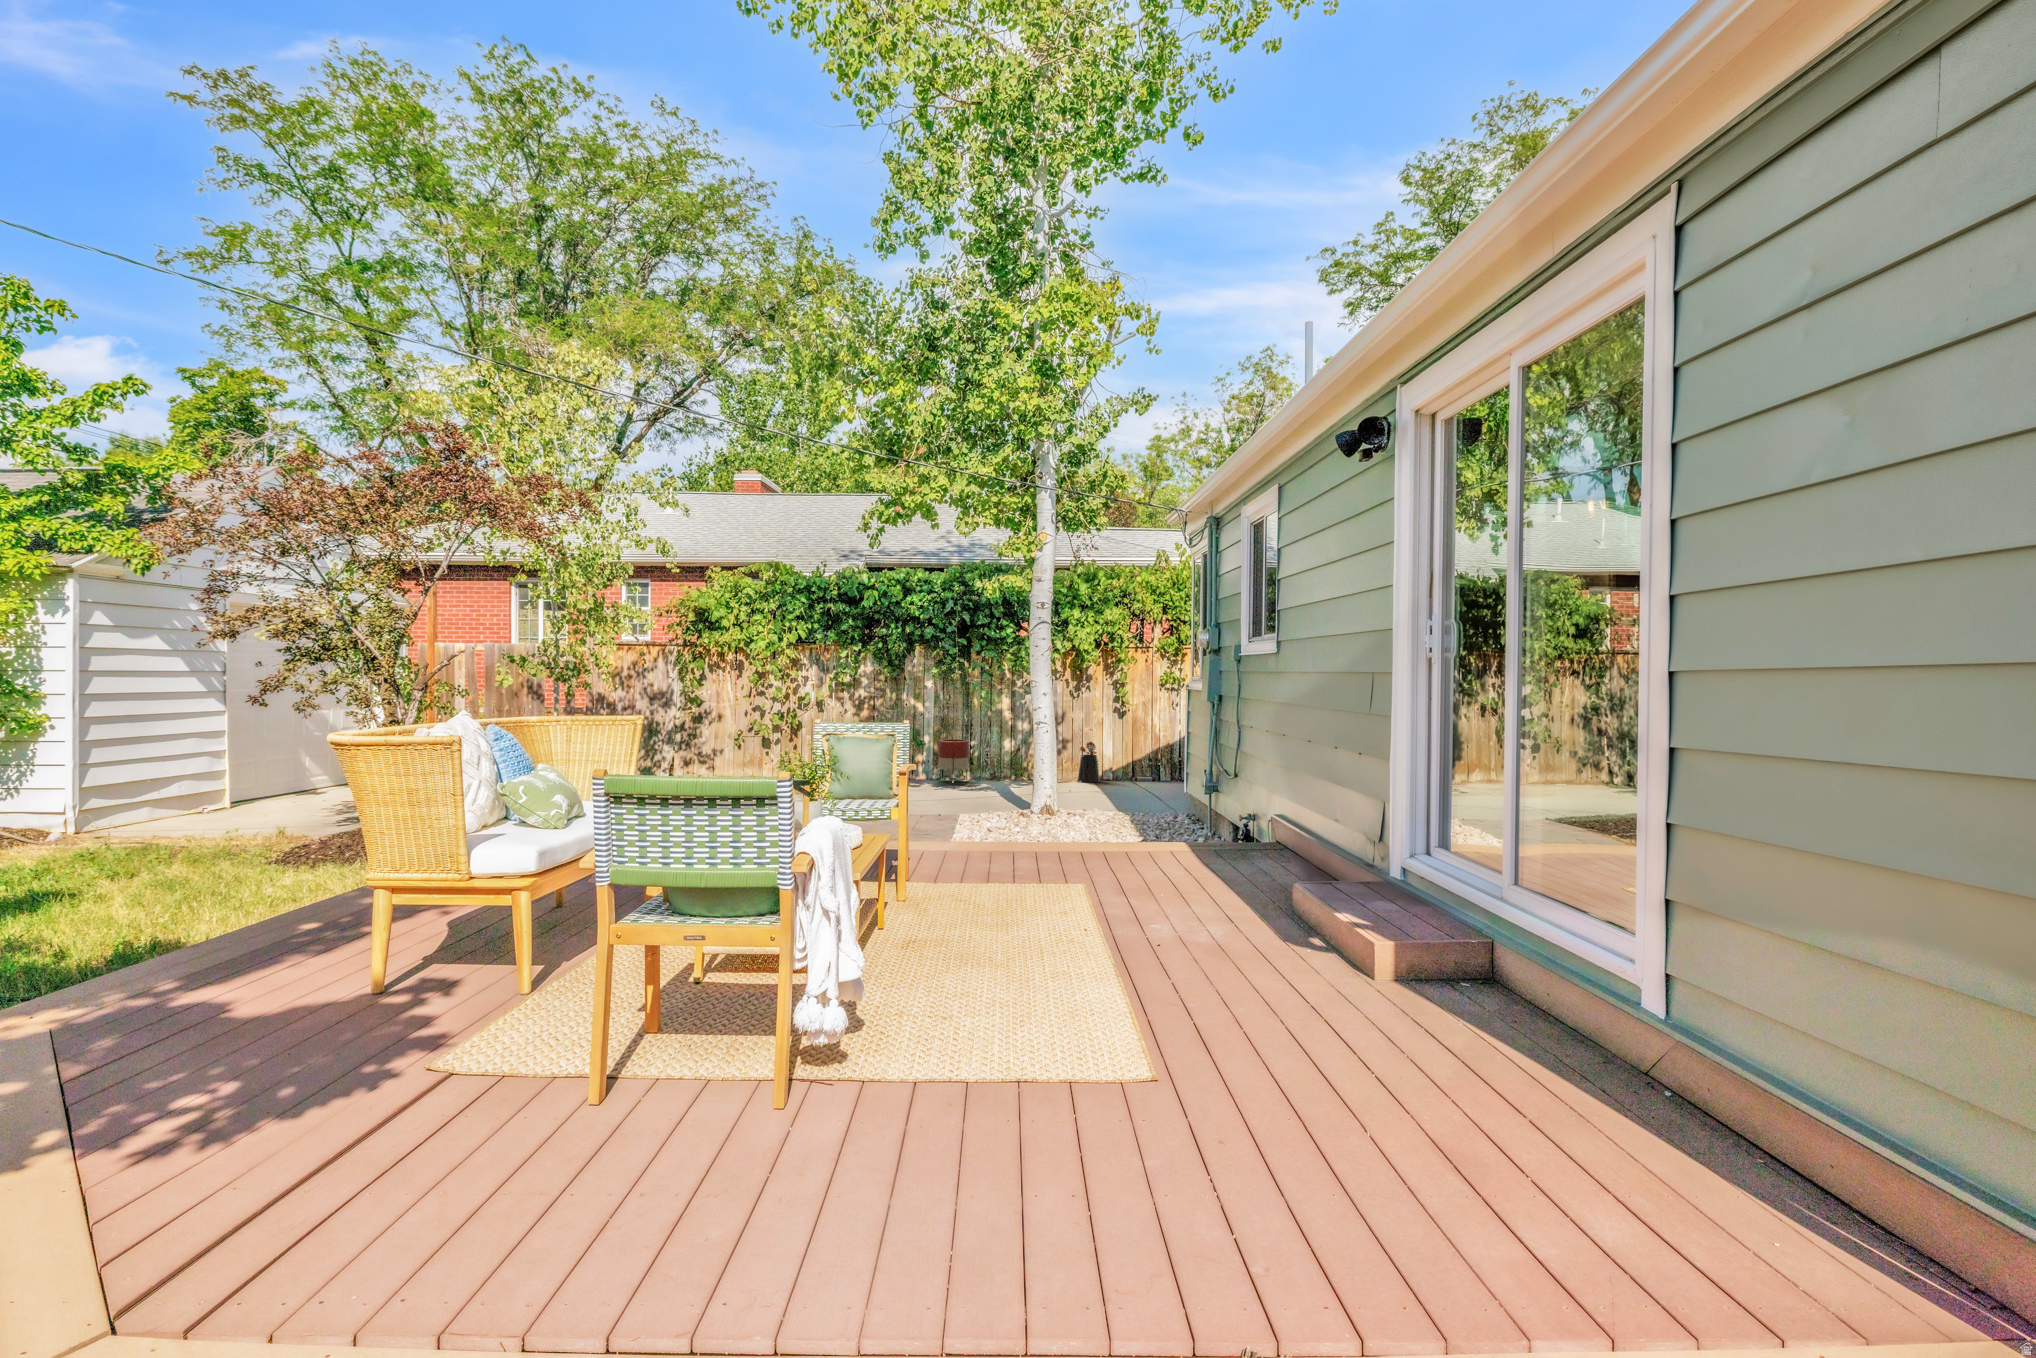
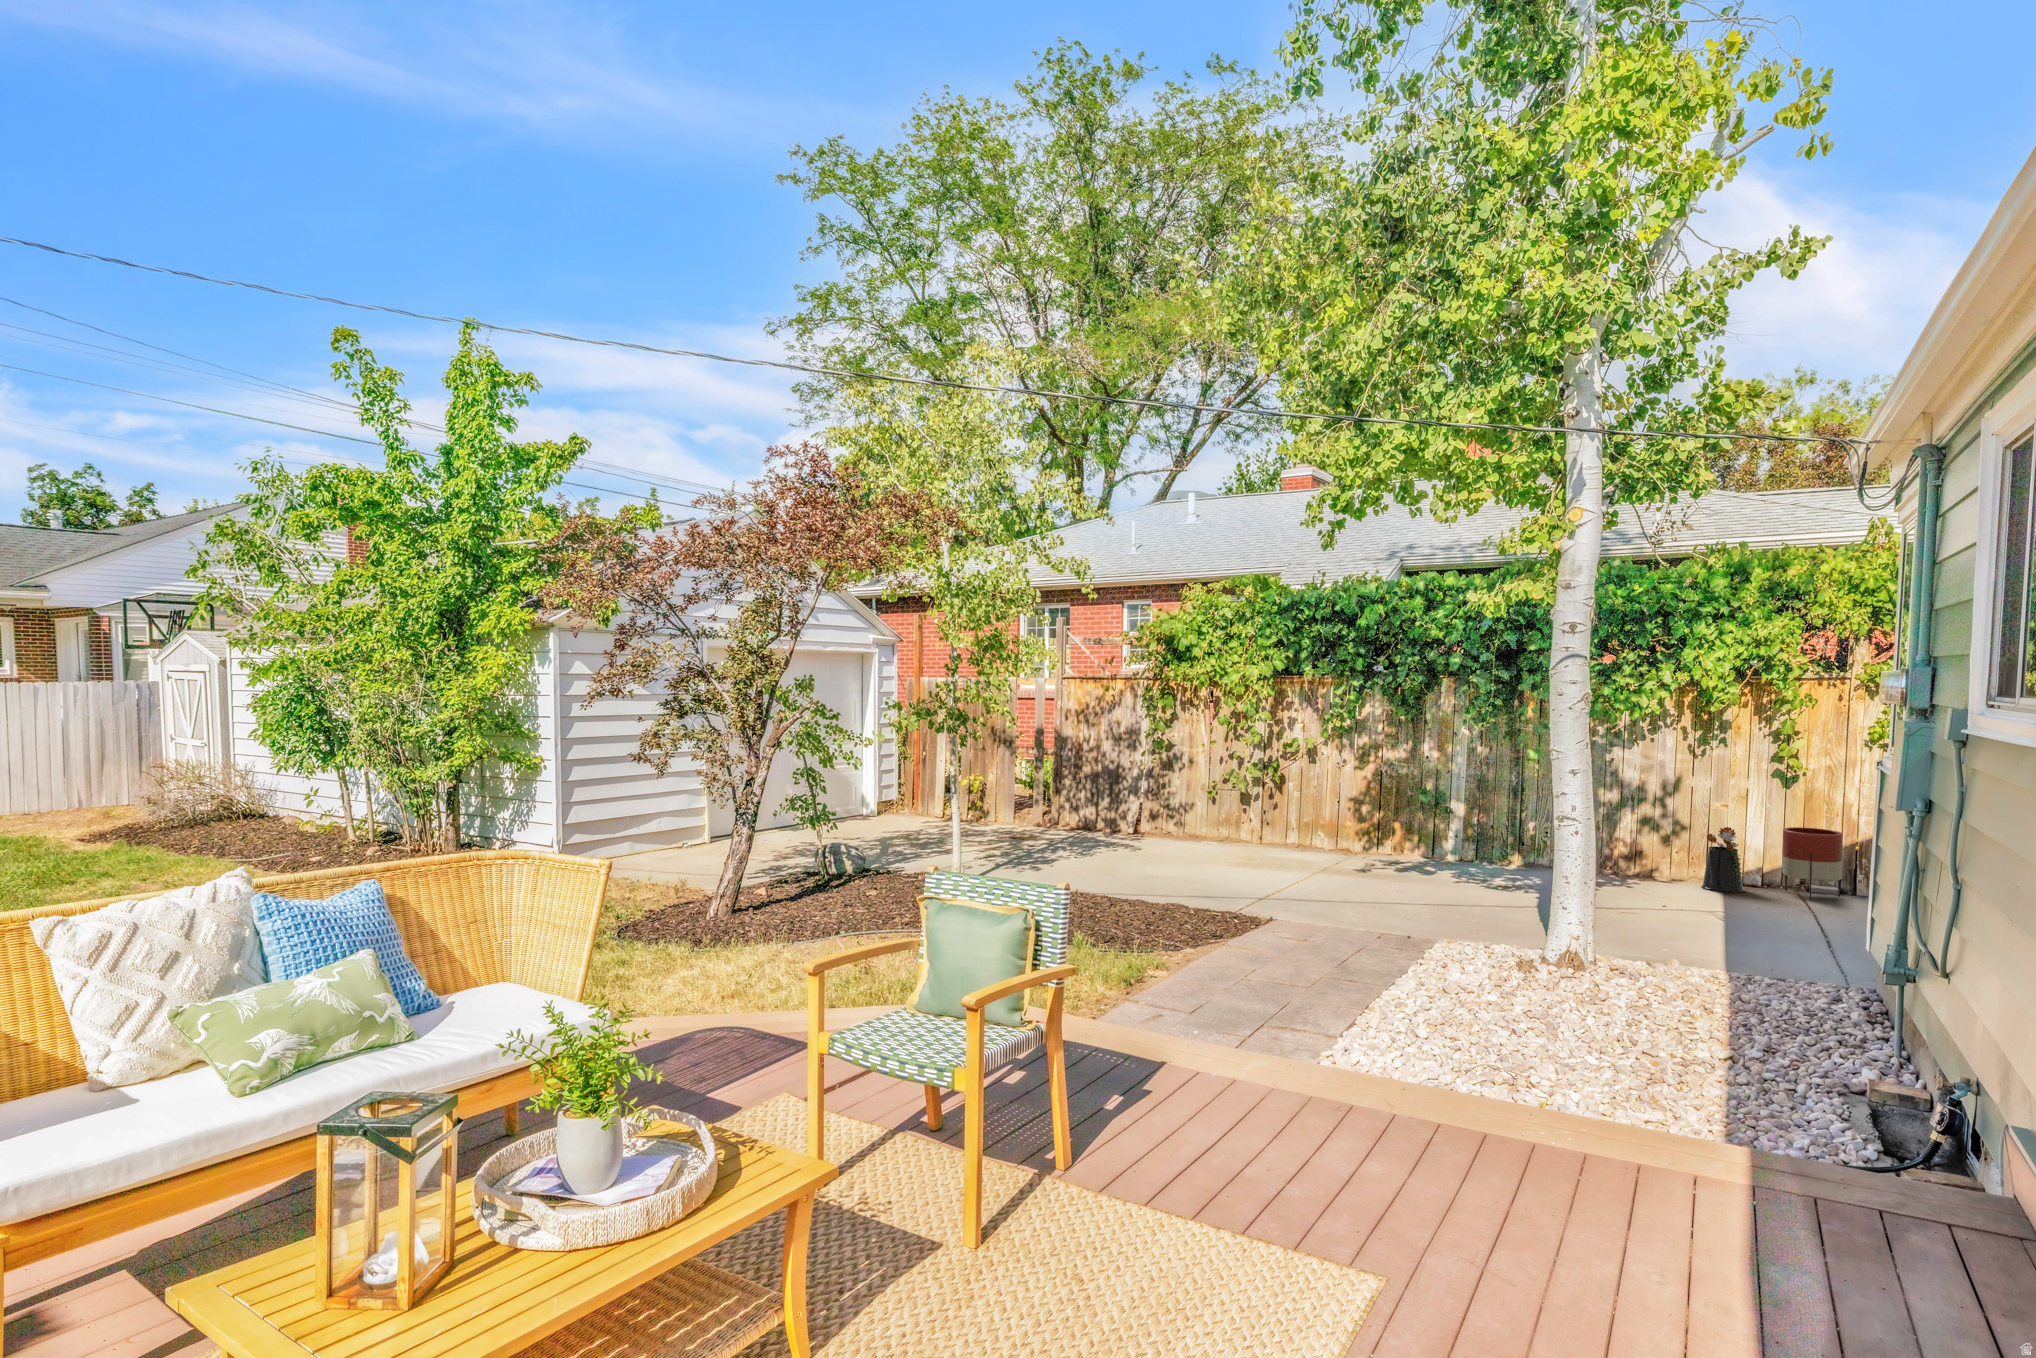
planter: present [938,739,969,780] -> present [1782,827,1842,900]

